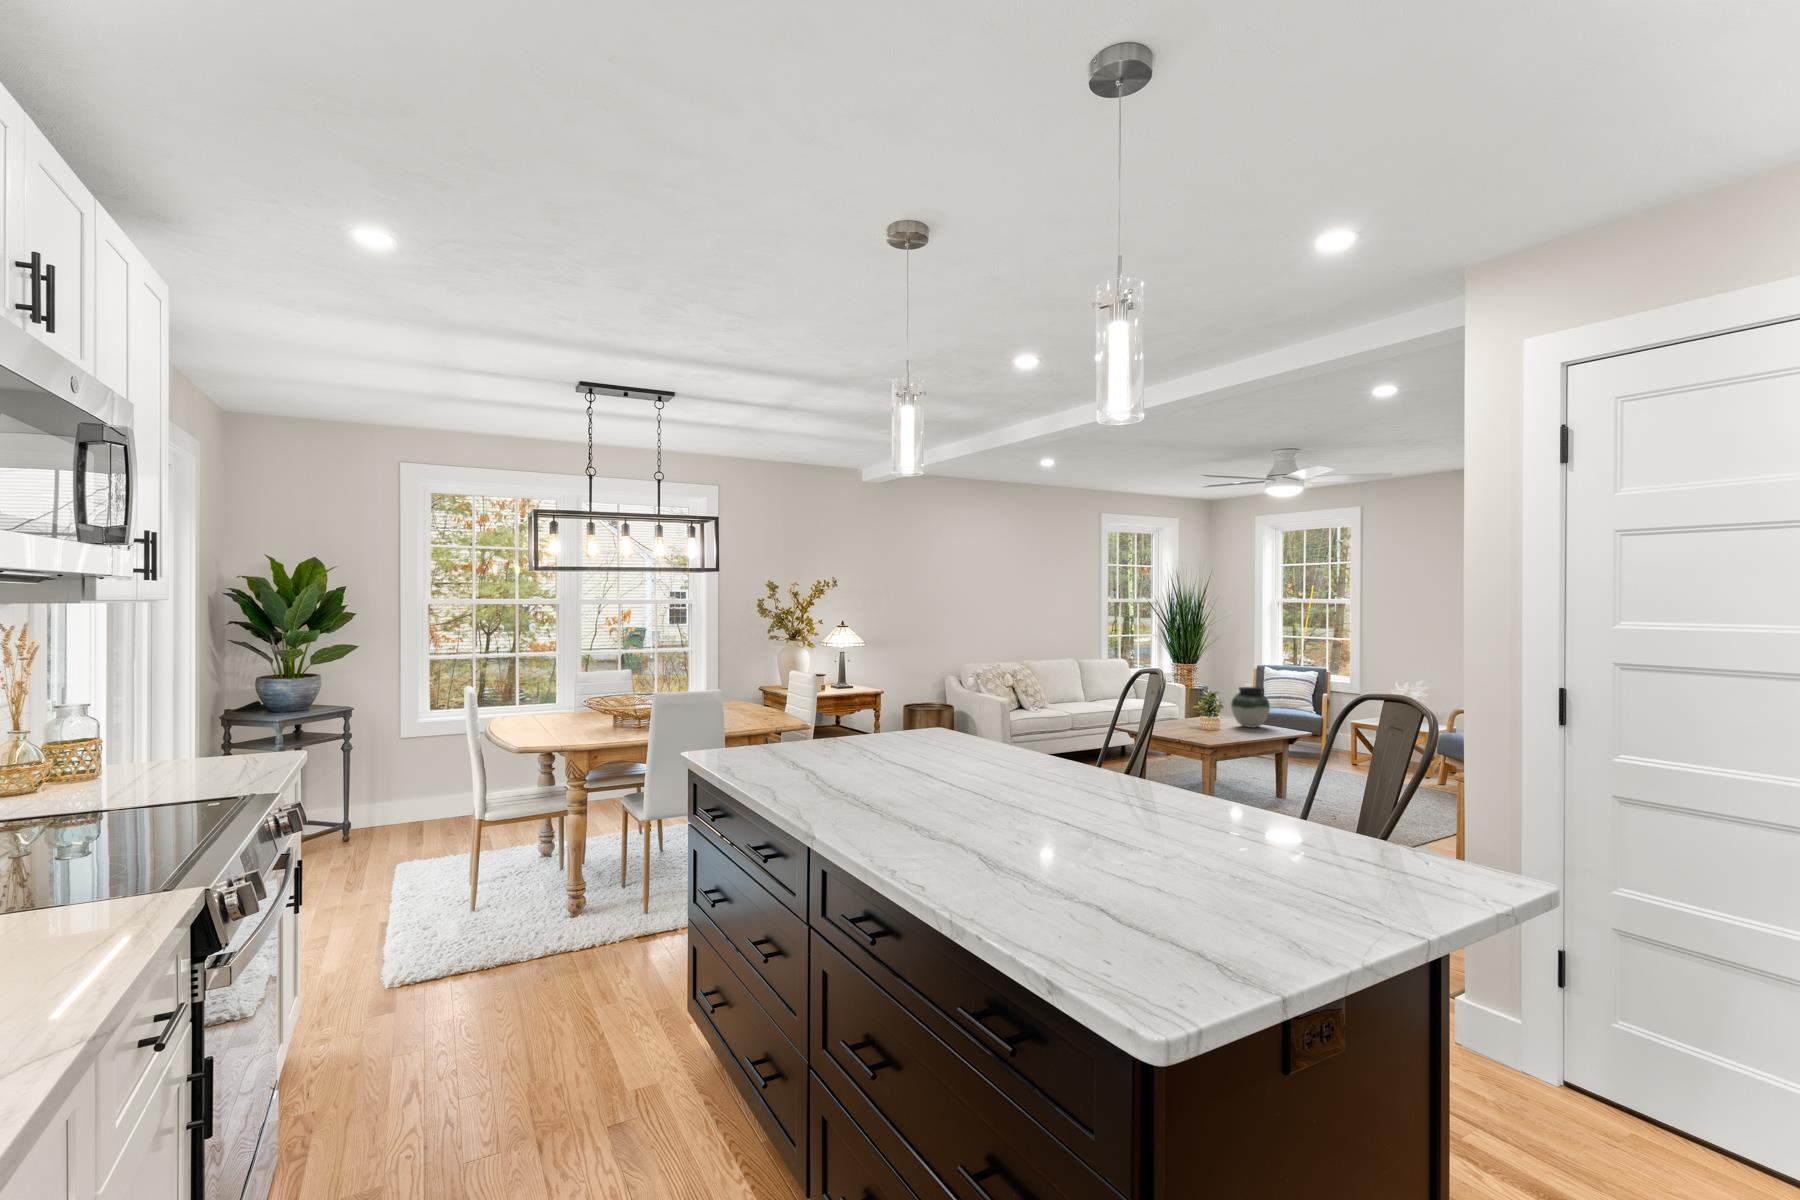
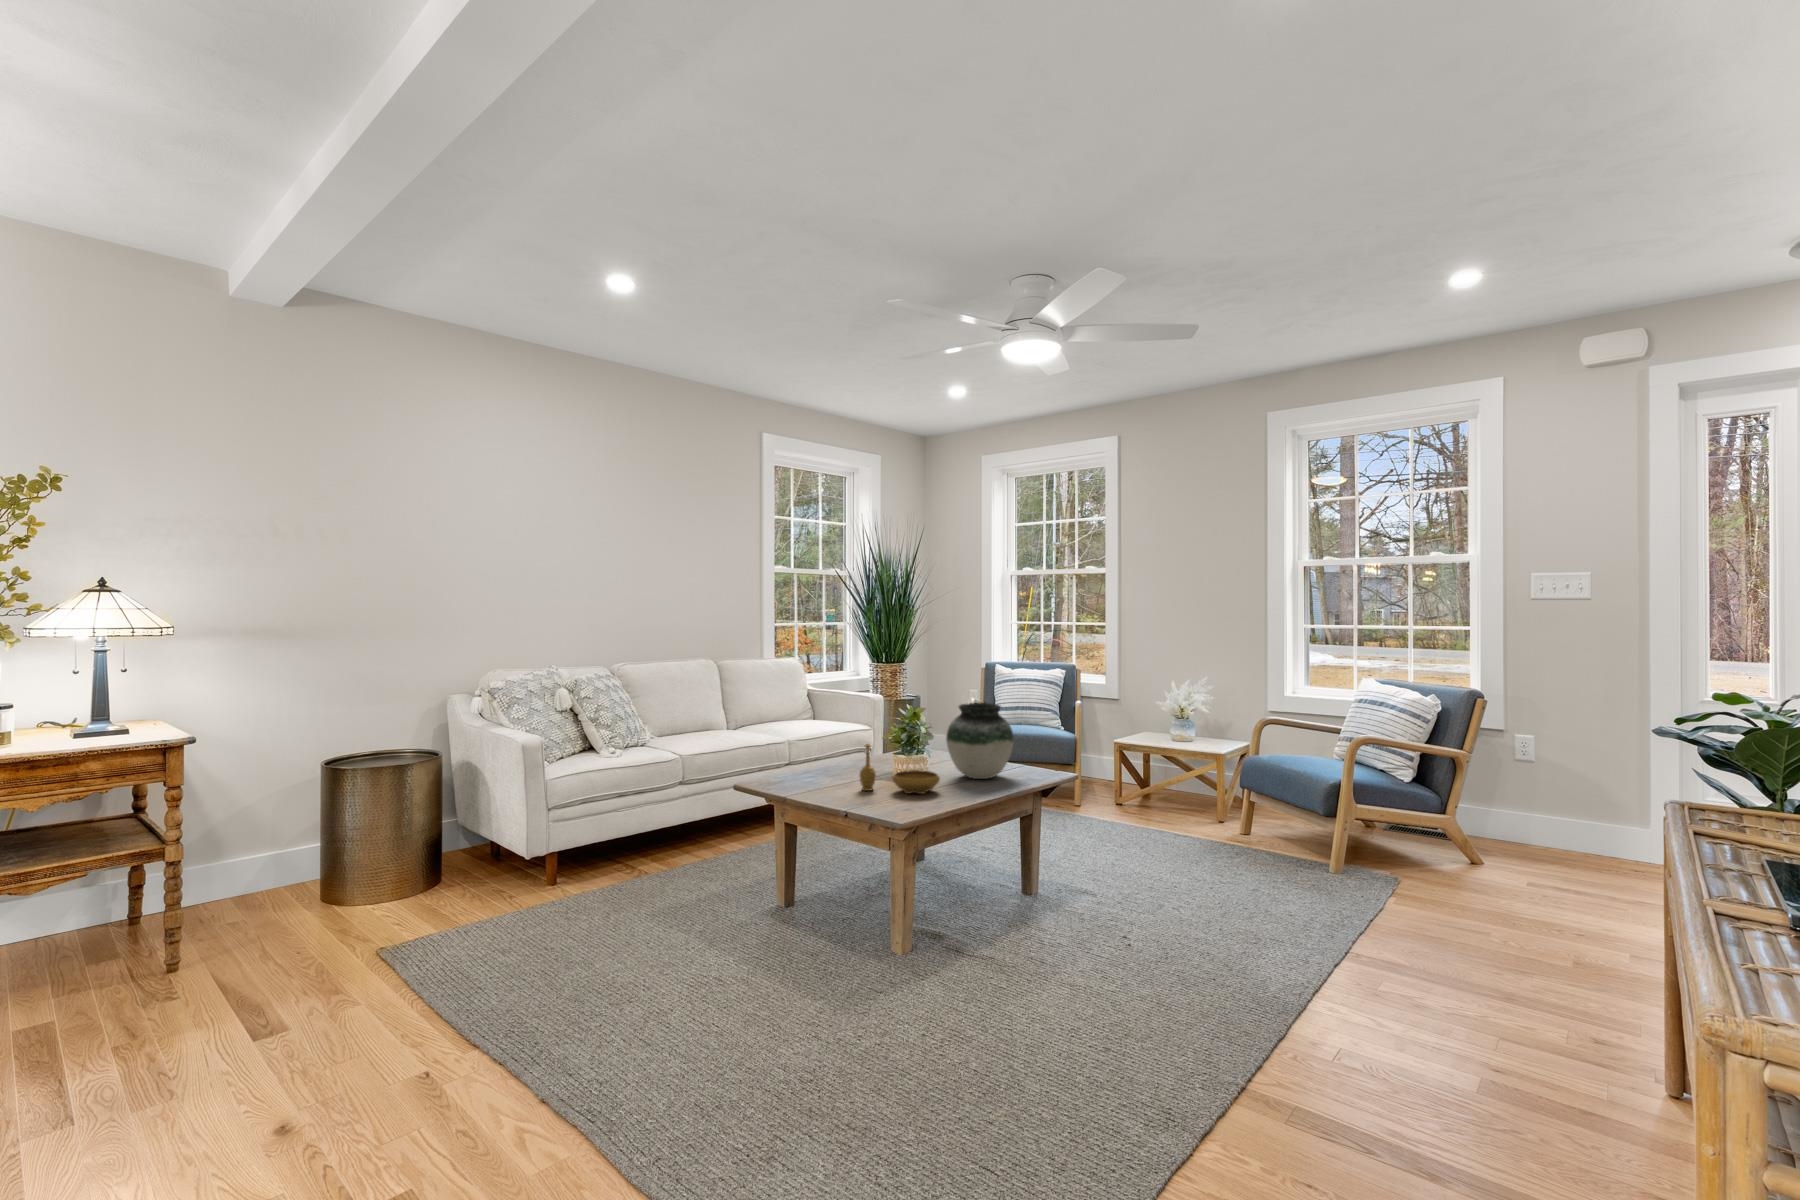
decorative bowl: none [1184,705,1228,731] -> present [860,744,940,794]

